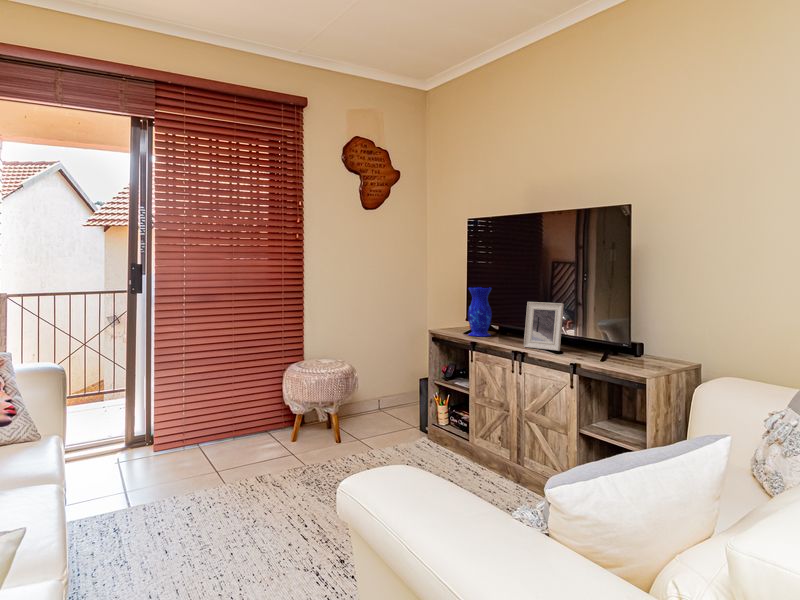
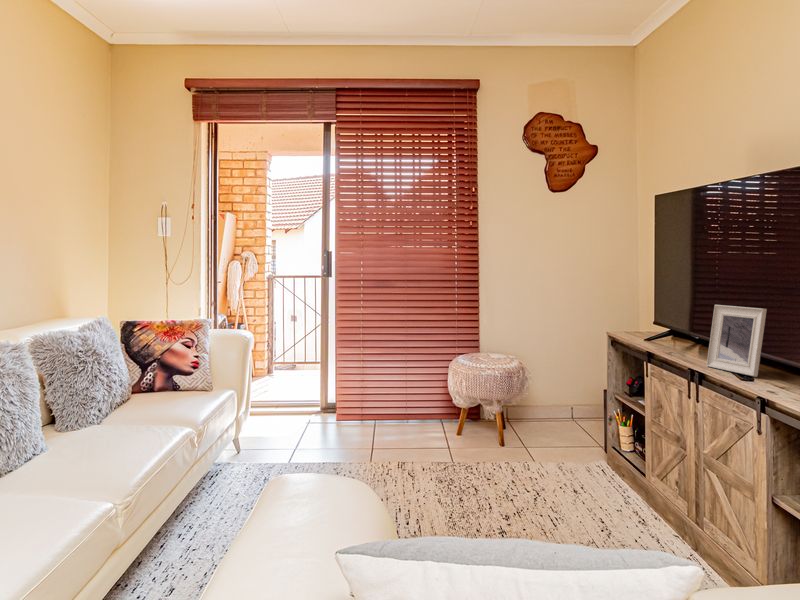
vase: present [468,287,492,336] -> none [648,283,683,347]

